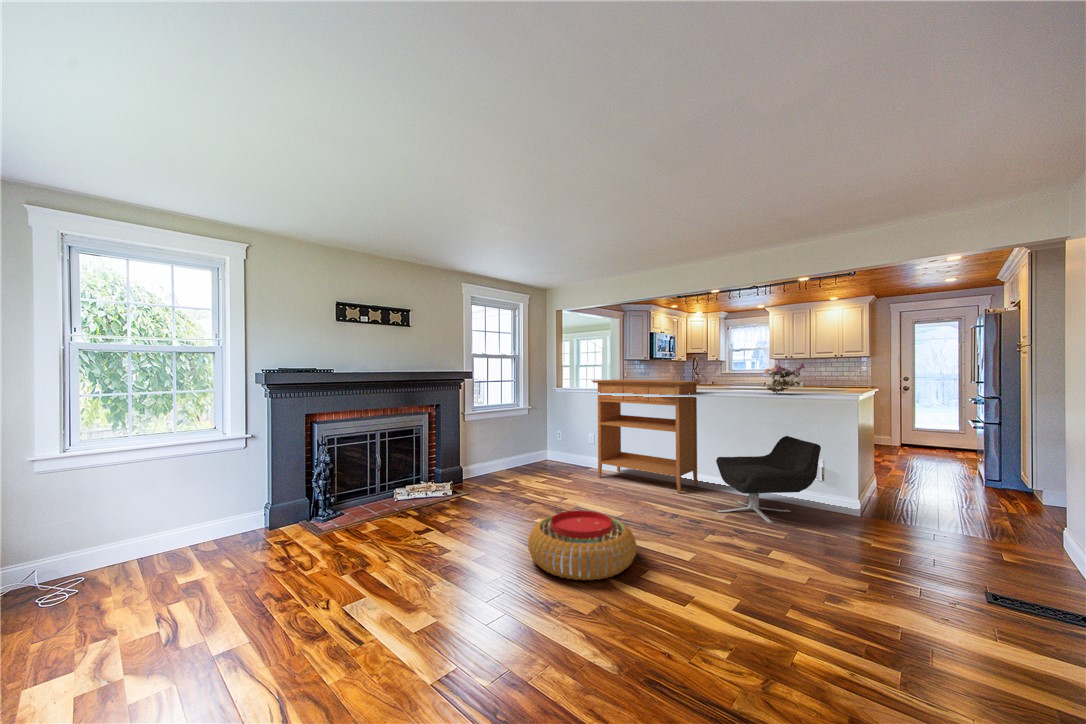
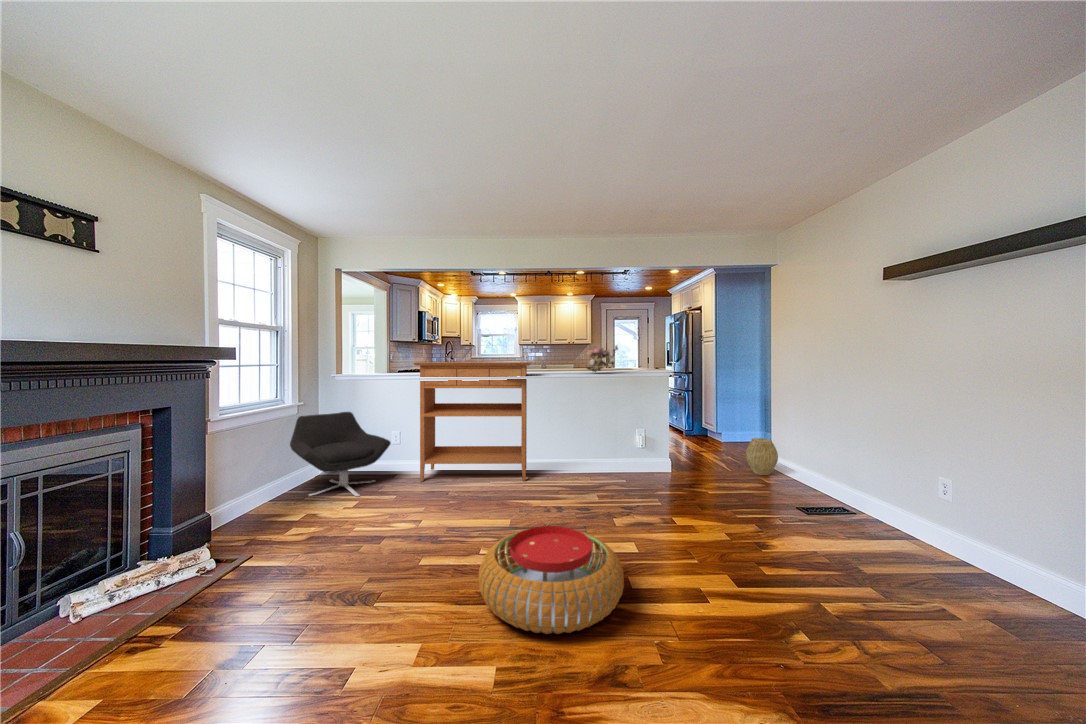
lounge chair: present [716,436,821,523] -> present [290,412,391,496]
woven basket: none [1000,499,1064,558] -> present [746,438,778,475]

